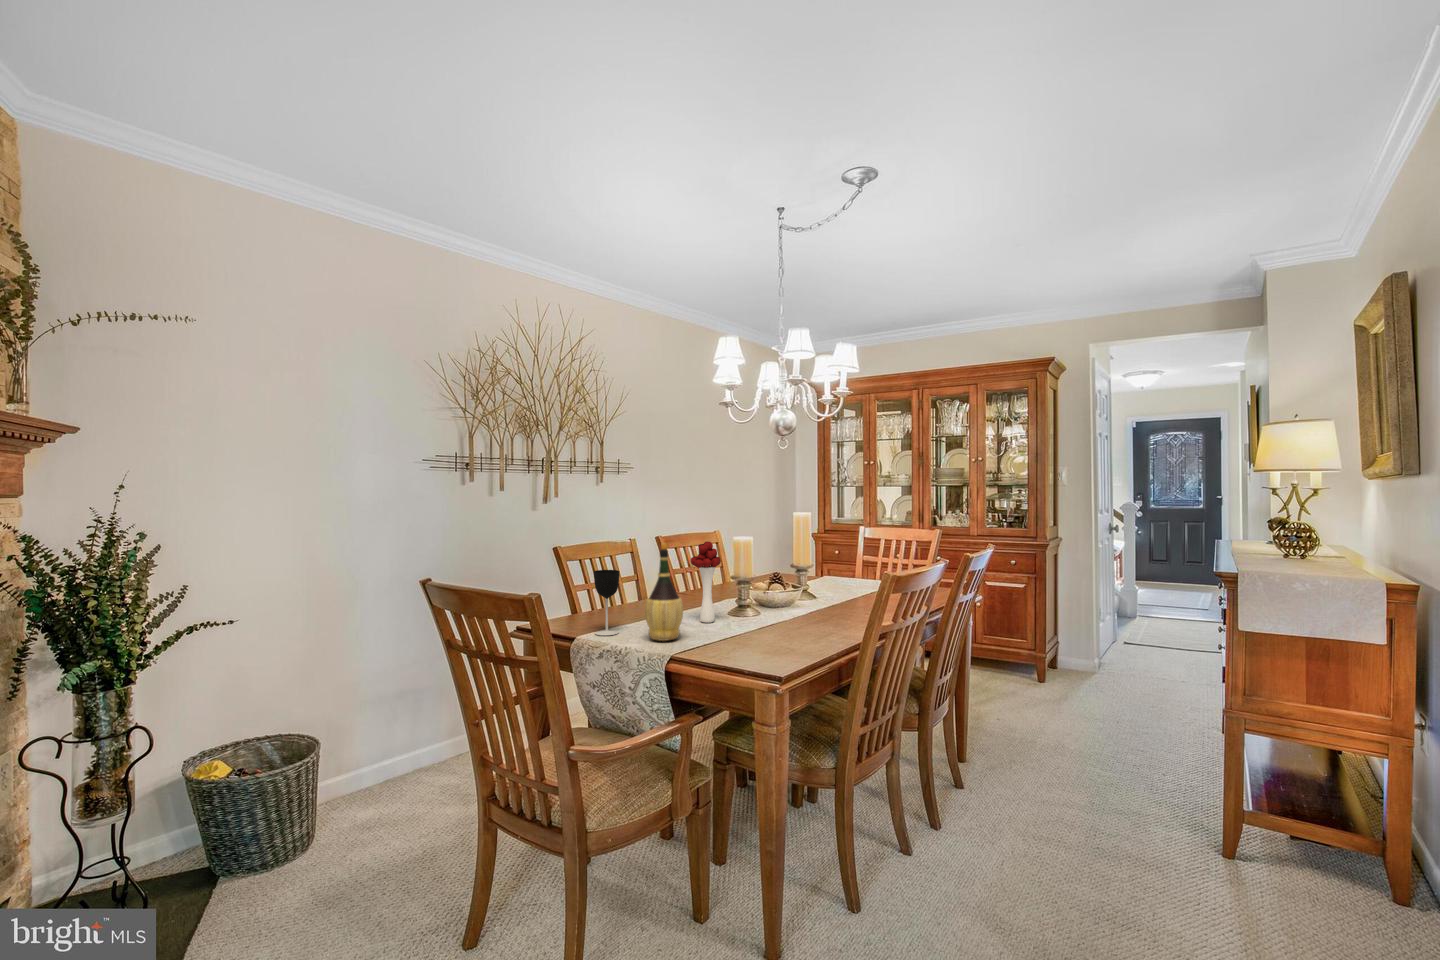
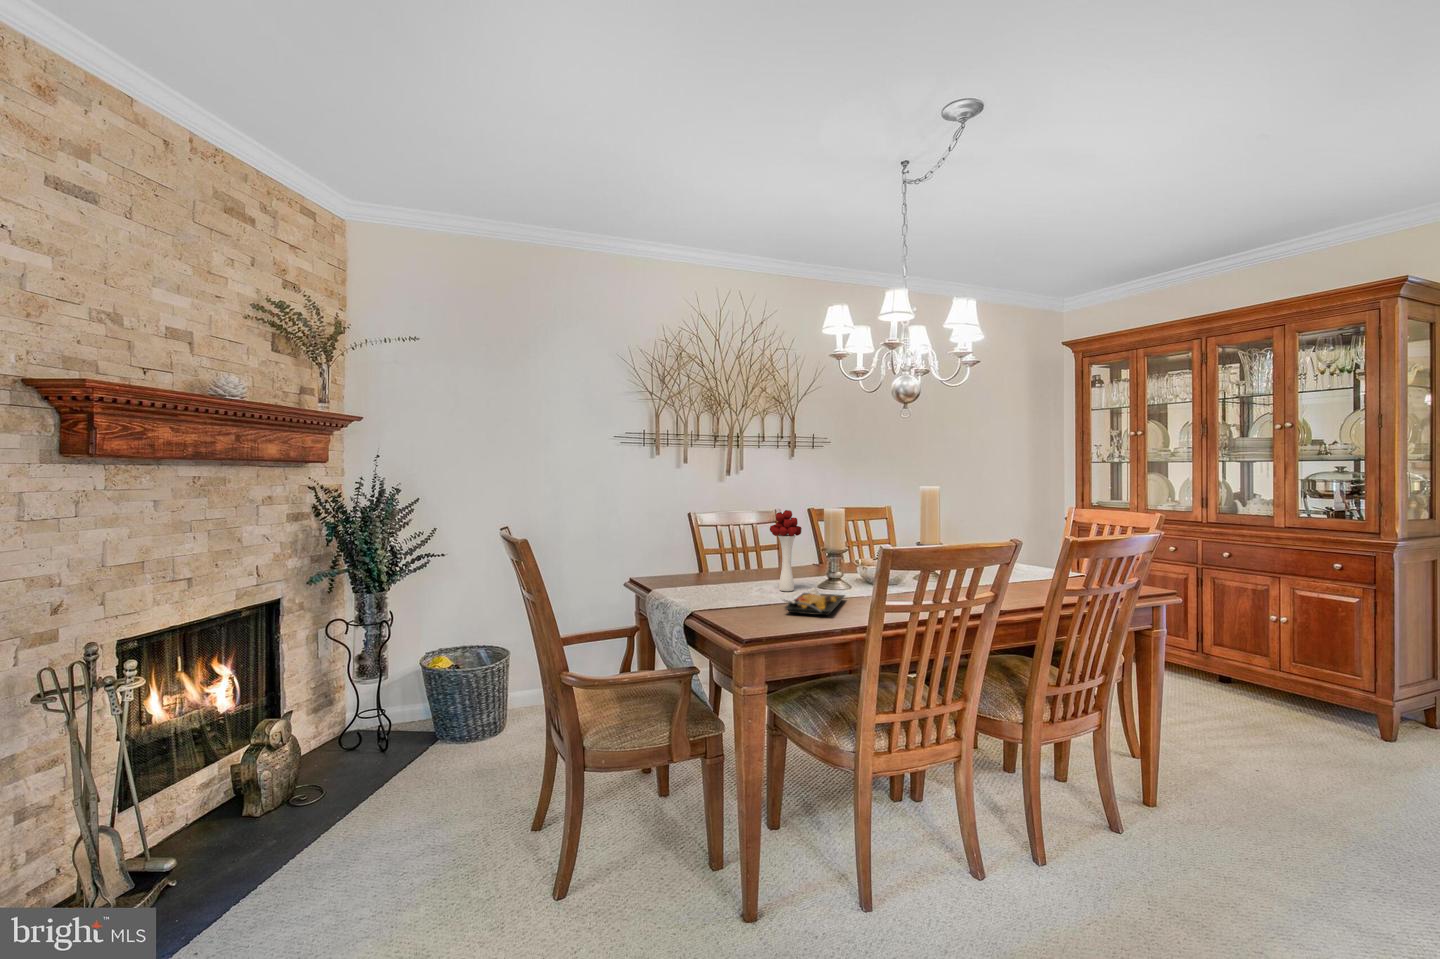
wine bottle: present [645,543,683,641] -> none [699,508,736,601]
wine glass: present [594,570,620,635] -> none [671,532,694,592]
plate: none [737,616,801,644] -> present [784,588,845,615]

